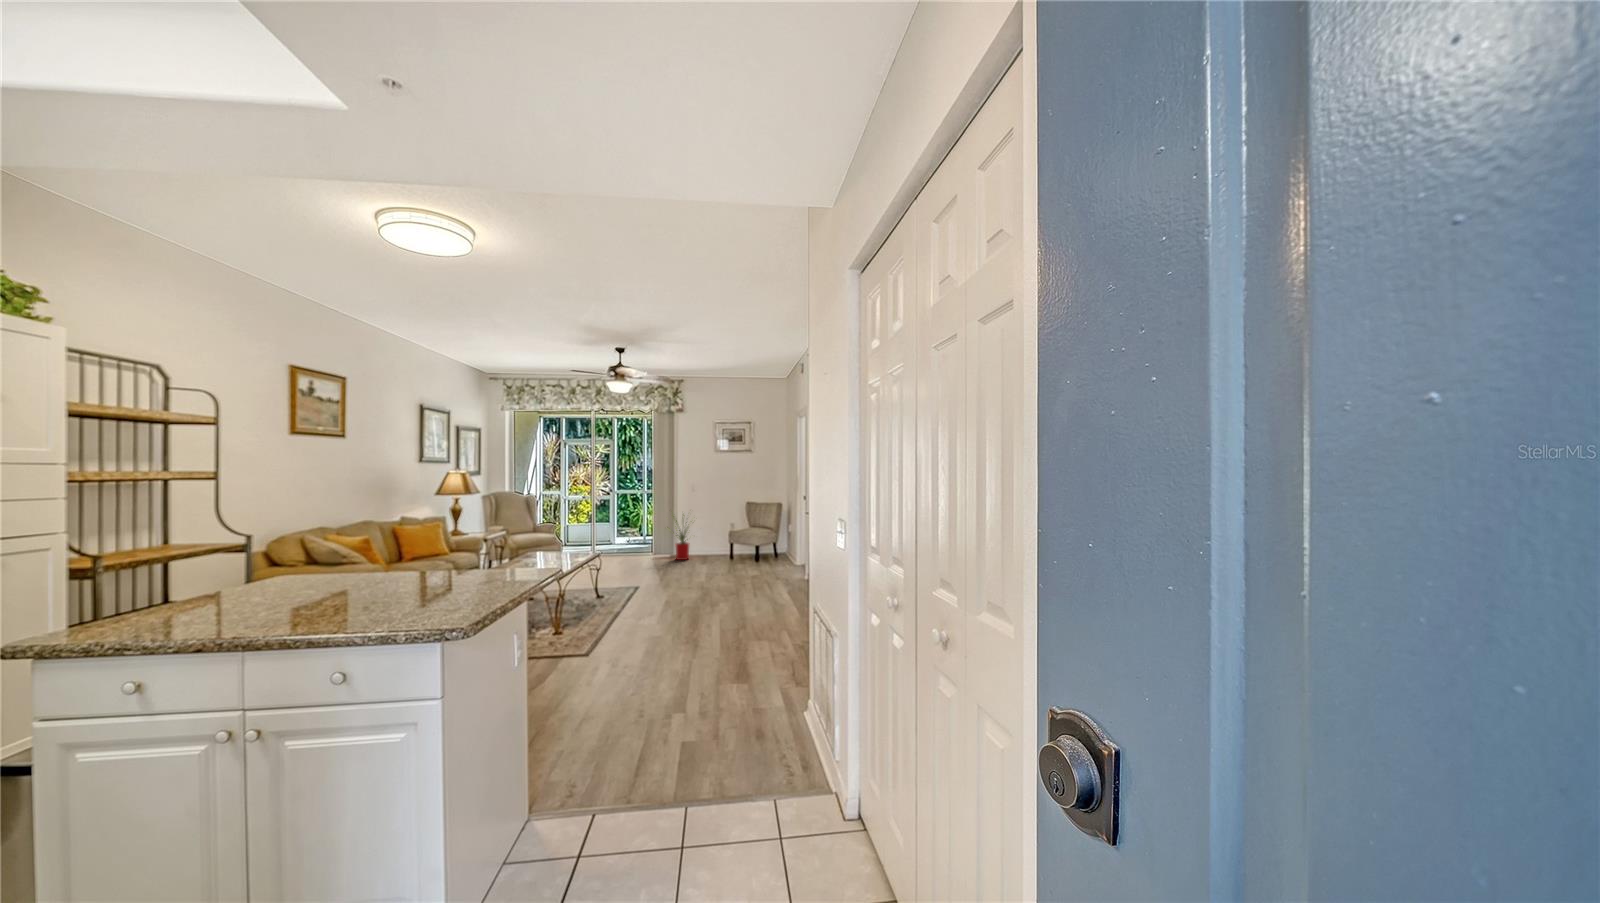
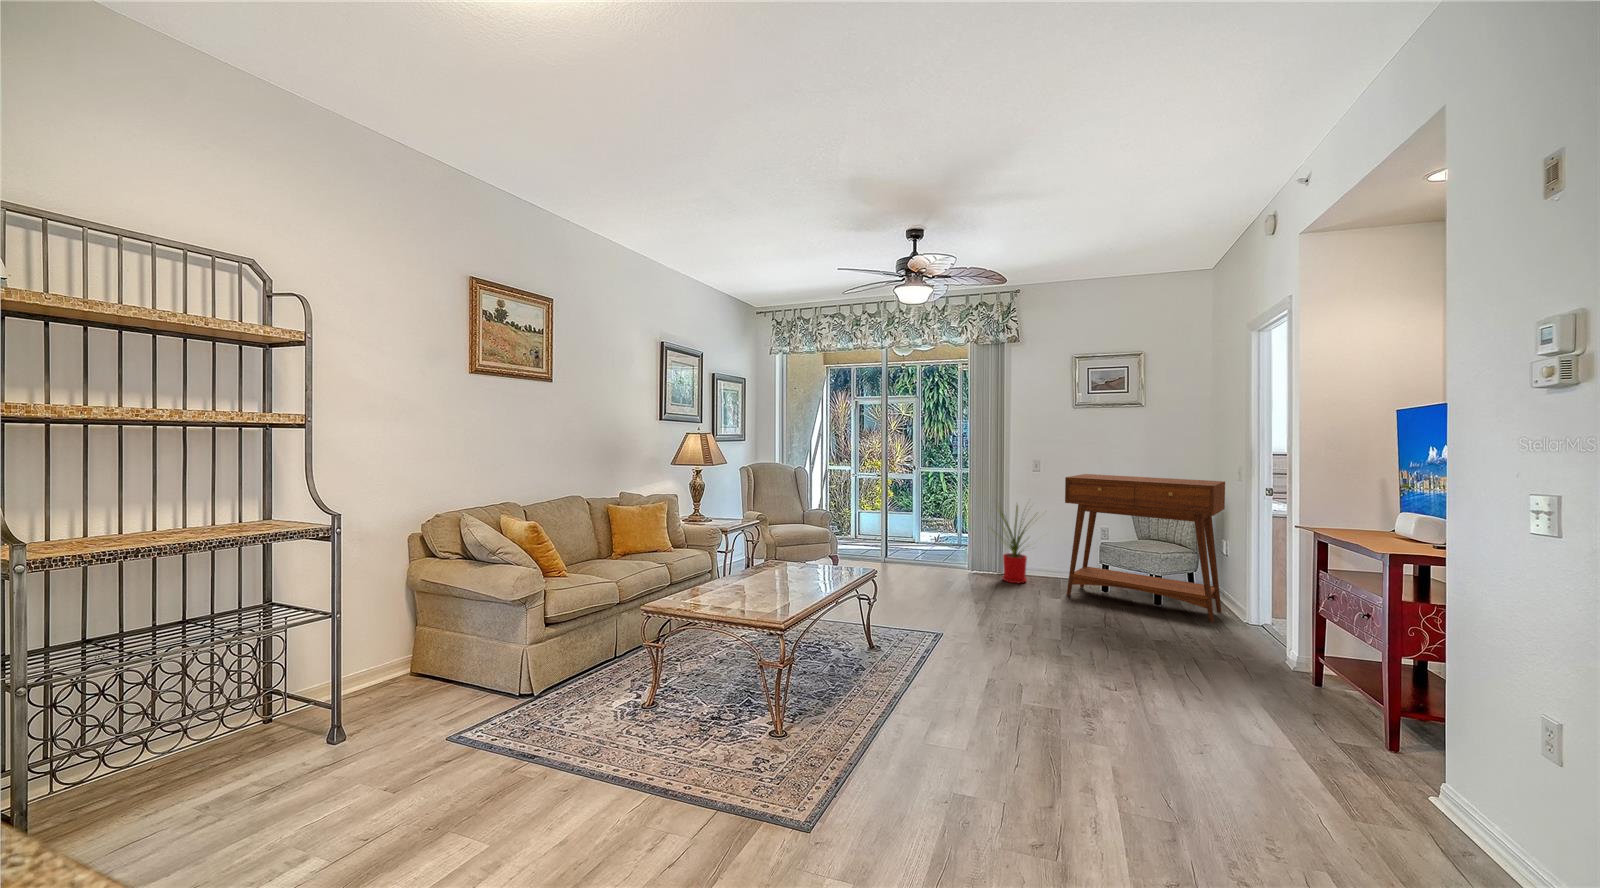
console table: none [709,492,785,565] -> present [1065,474,1225,622]

